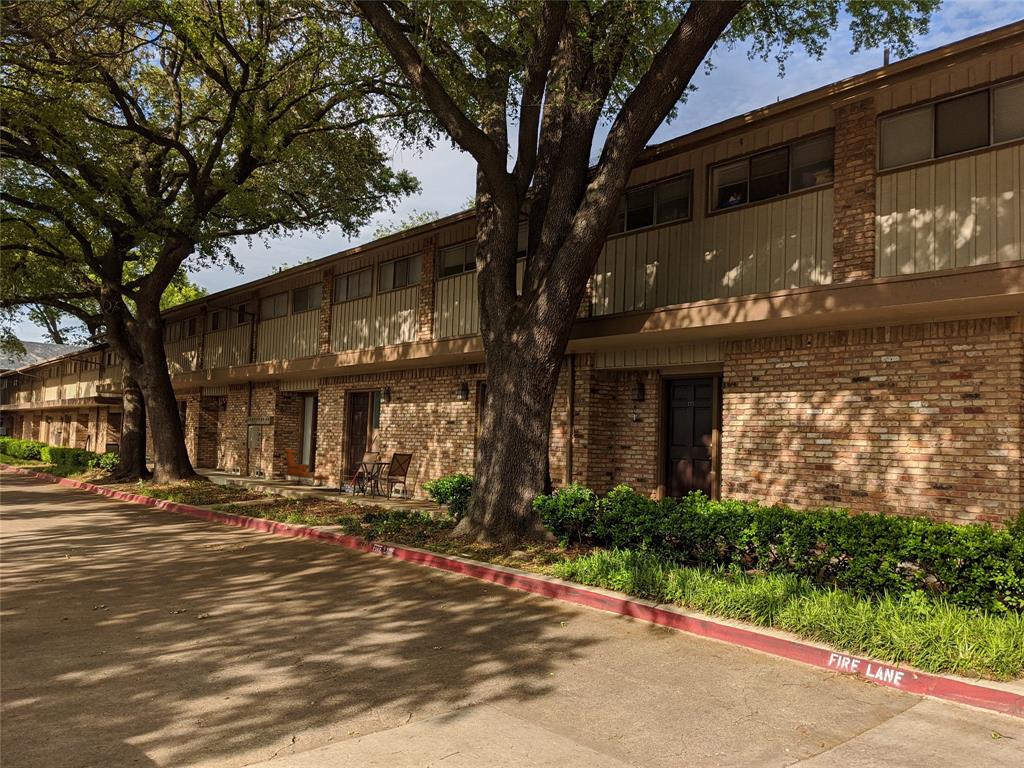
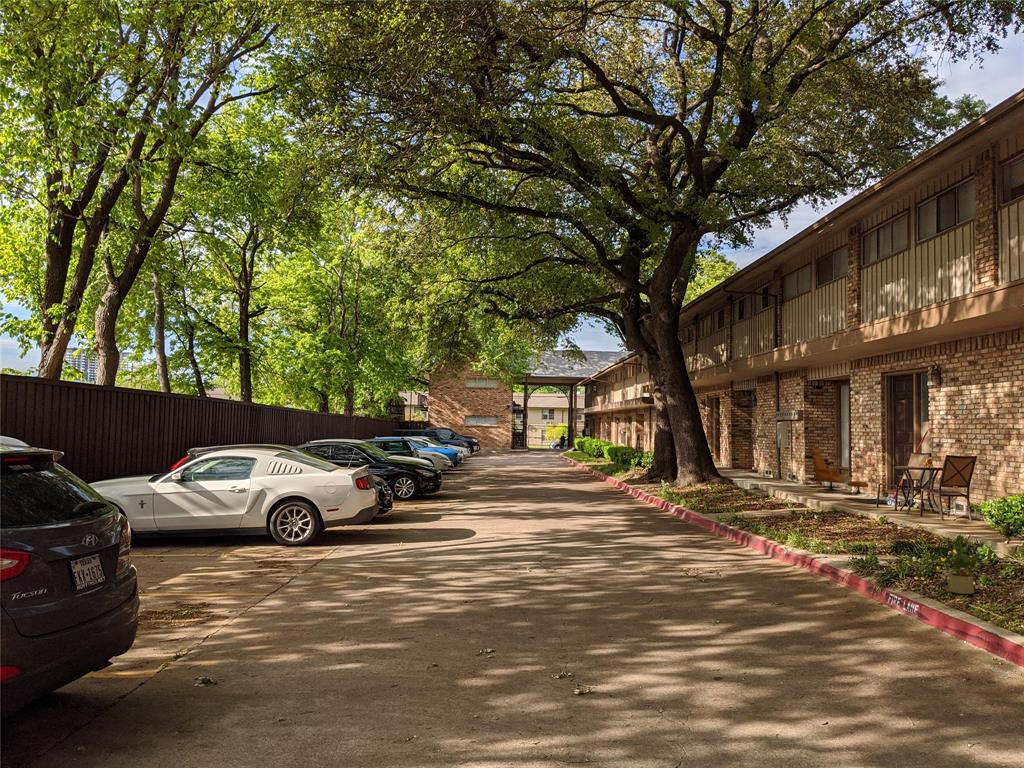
potted plant: none [410,501,430,539] -> present [948,535,980,594]

